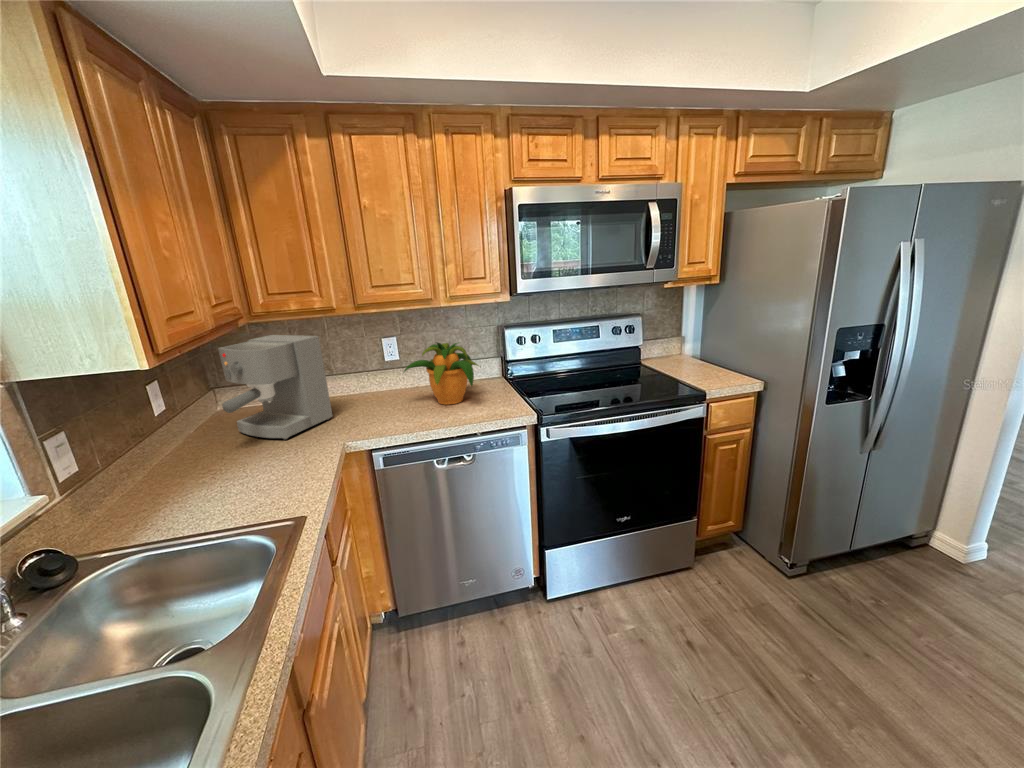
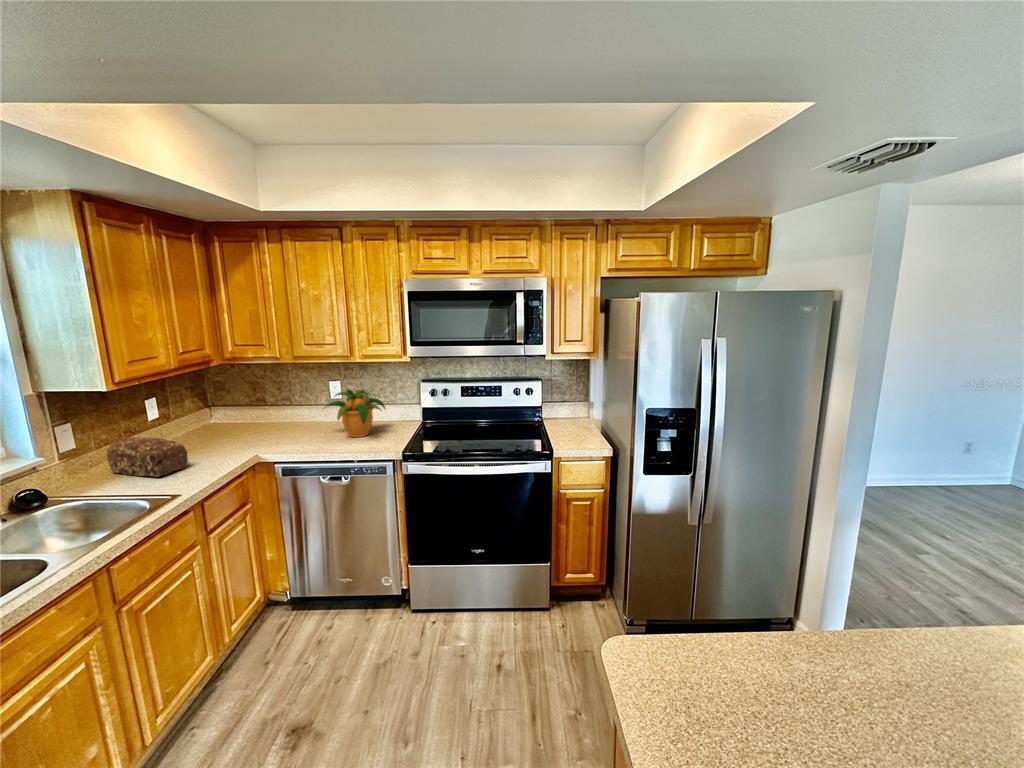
coffee maker: present [218,335,333,440] -> none [180,373,268,448]
bread loaf: none [136,437,266,501] -> present [107,438,188,477]

